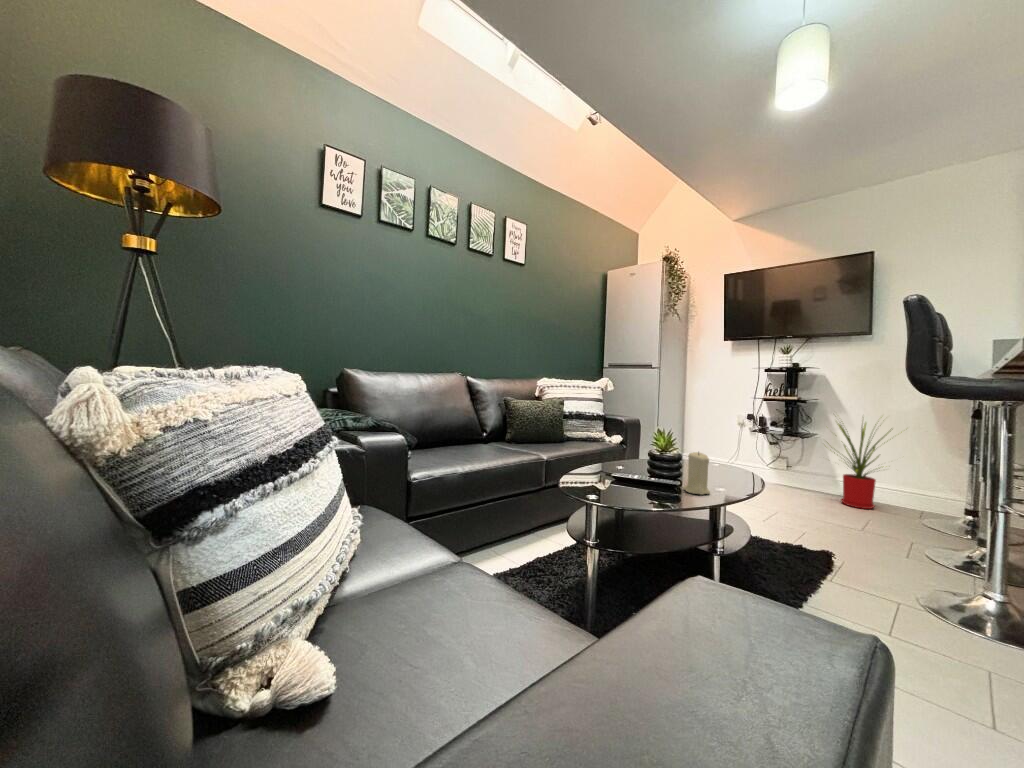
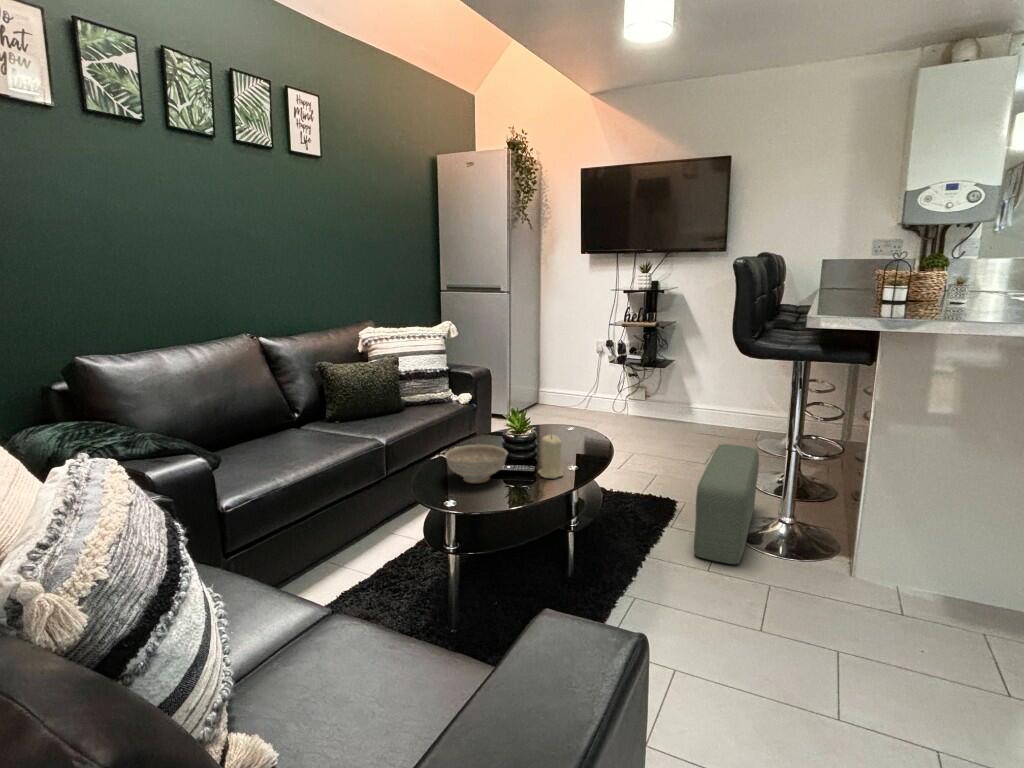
house plant: present [834,423,889,509] -> none [672,338,752,437]
decorative bowl: none [594,457,653,489] -> present [445,445,508,483]
pouf: none [866,502,942,636] -> present [694,444,759,564]

